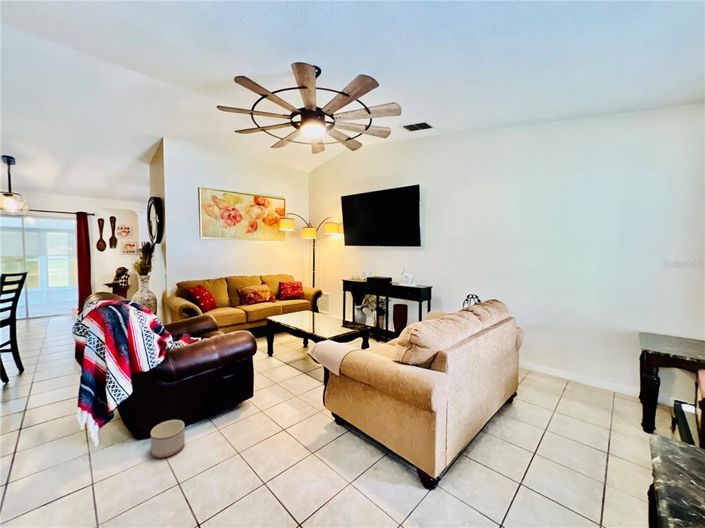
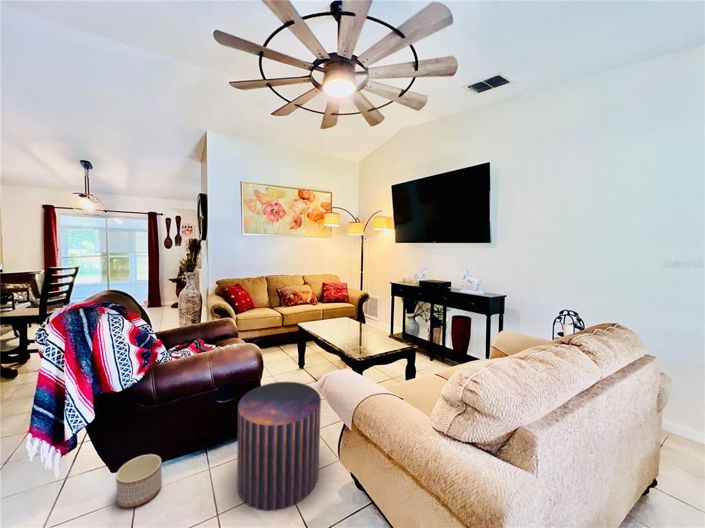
pouf: none [245,357,308,445] -> present [237,382,321,511]

